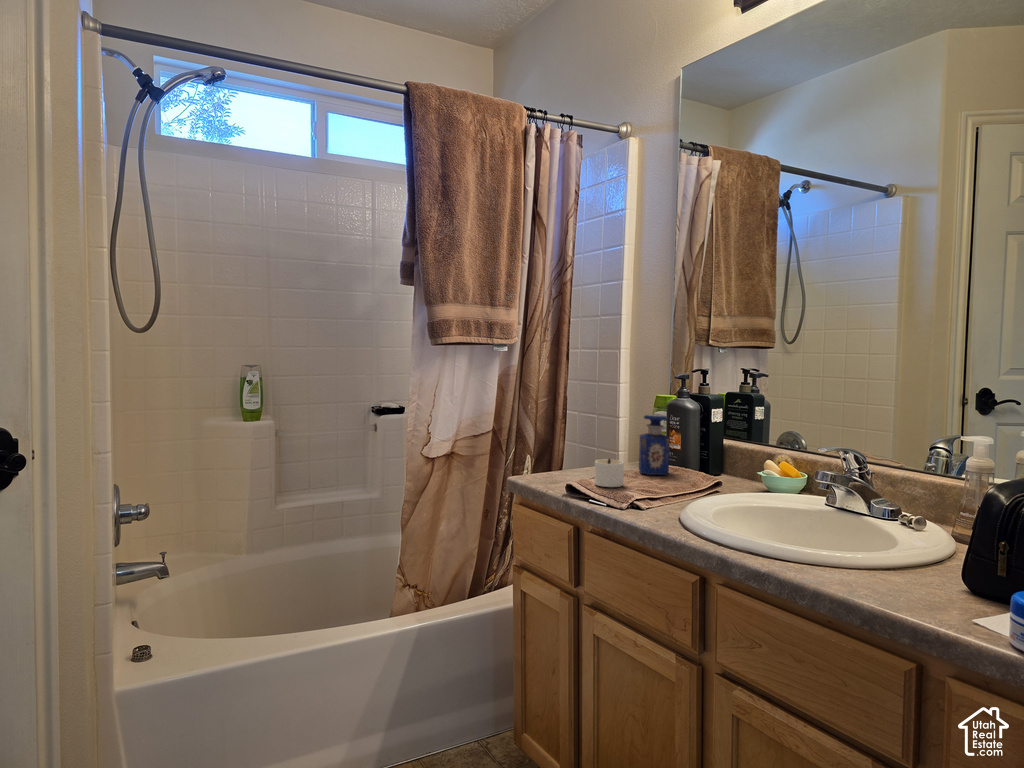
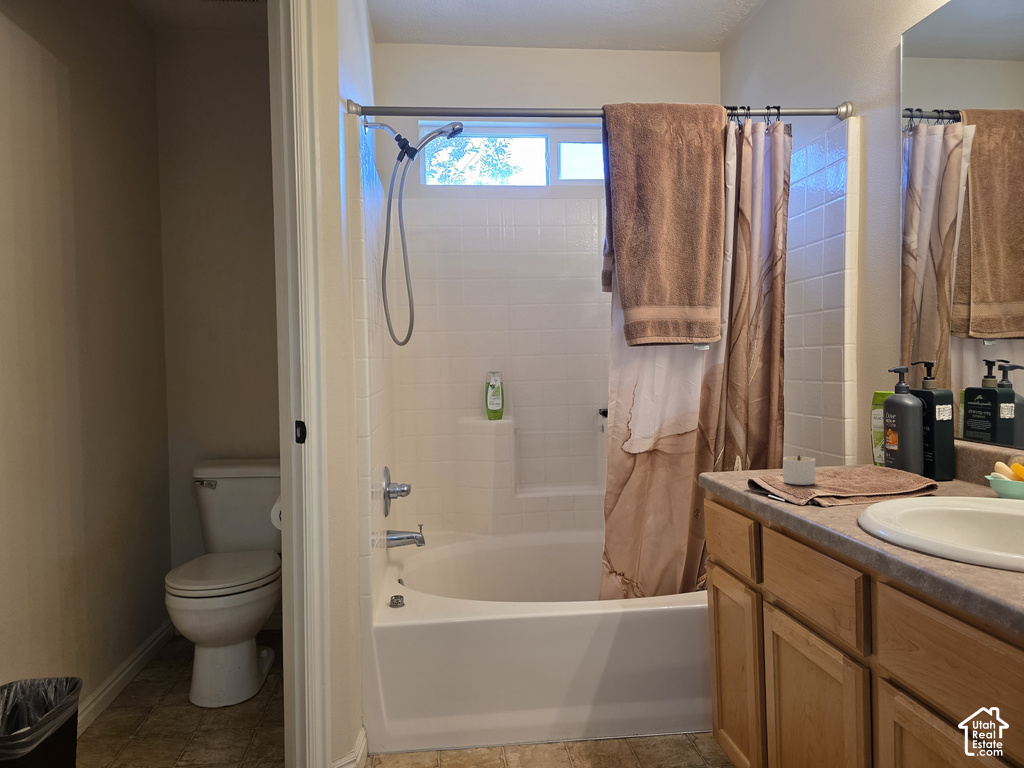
perfume bottle: present [639,414,669,475] -> none [845,410,879,476]

